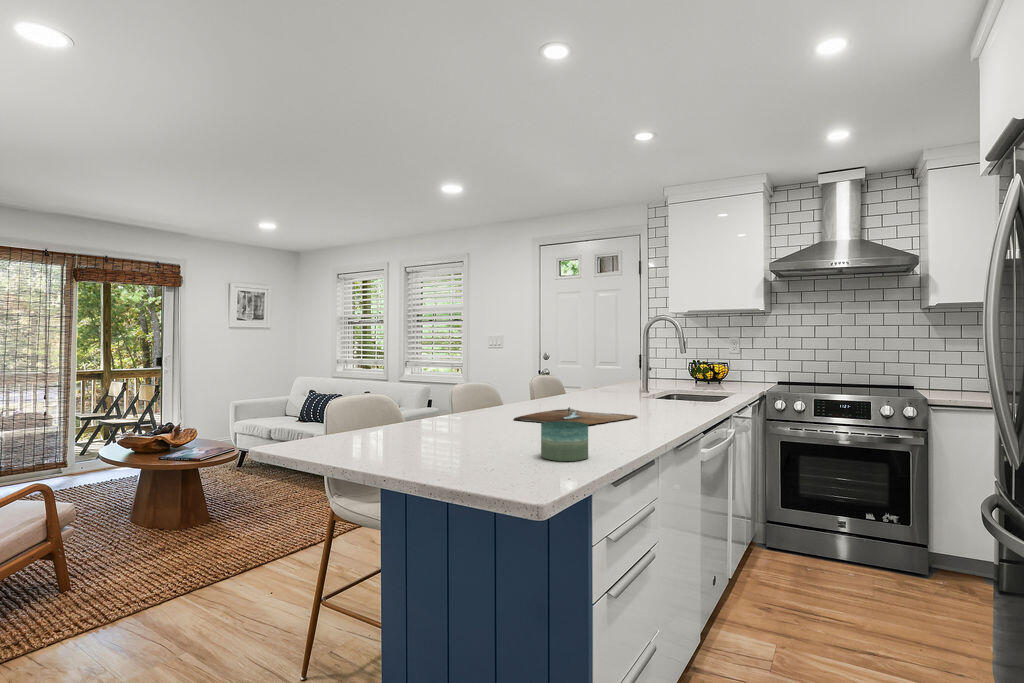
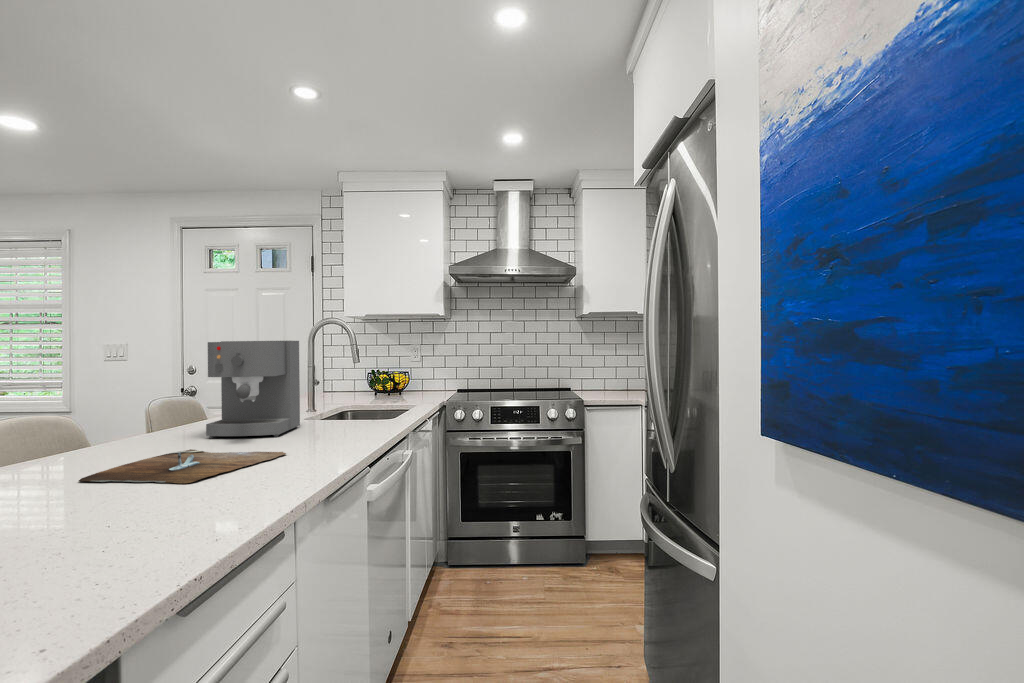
coffee maker: none [575,331,640,406] -> present [206,341,300,438]
candle: present [541,421,588,461] -> none [67,496,164,575]

